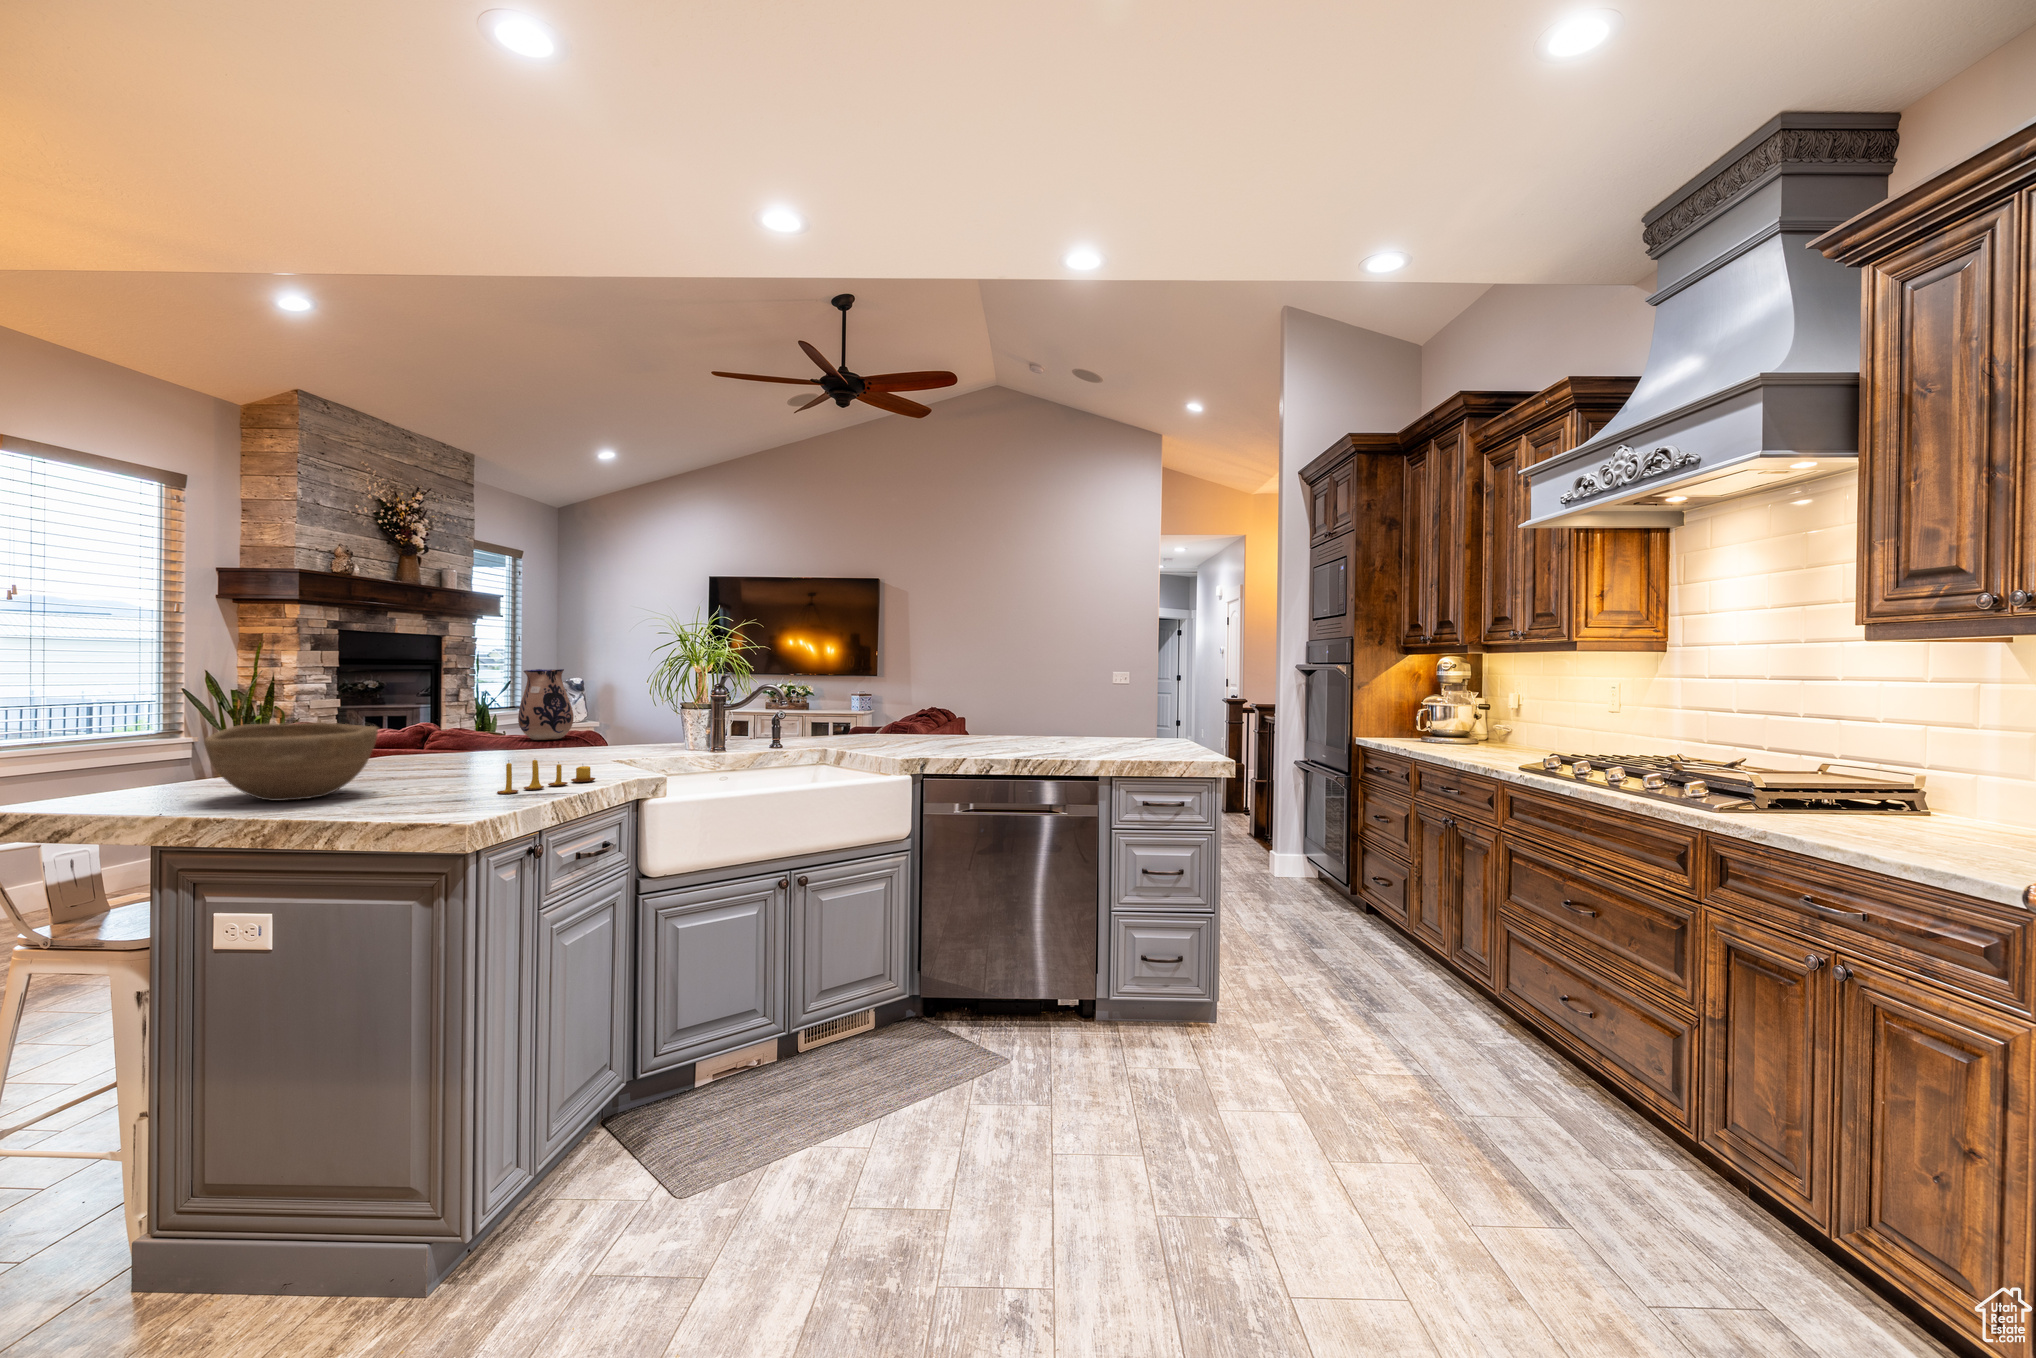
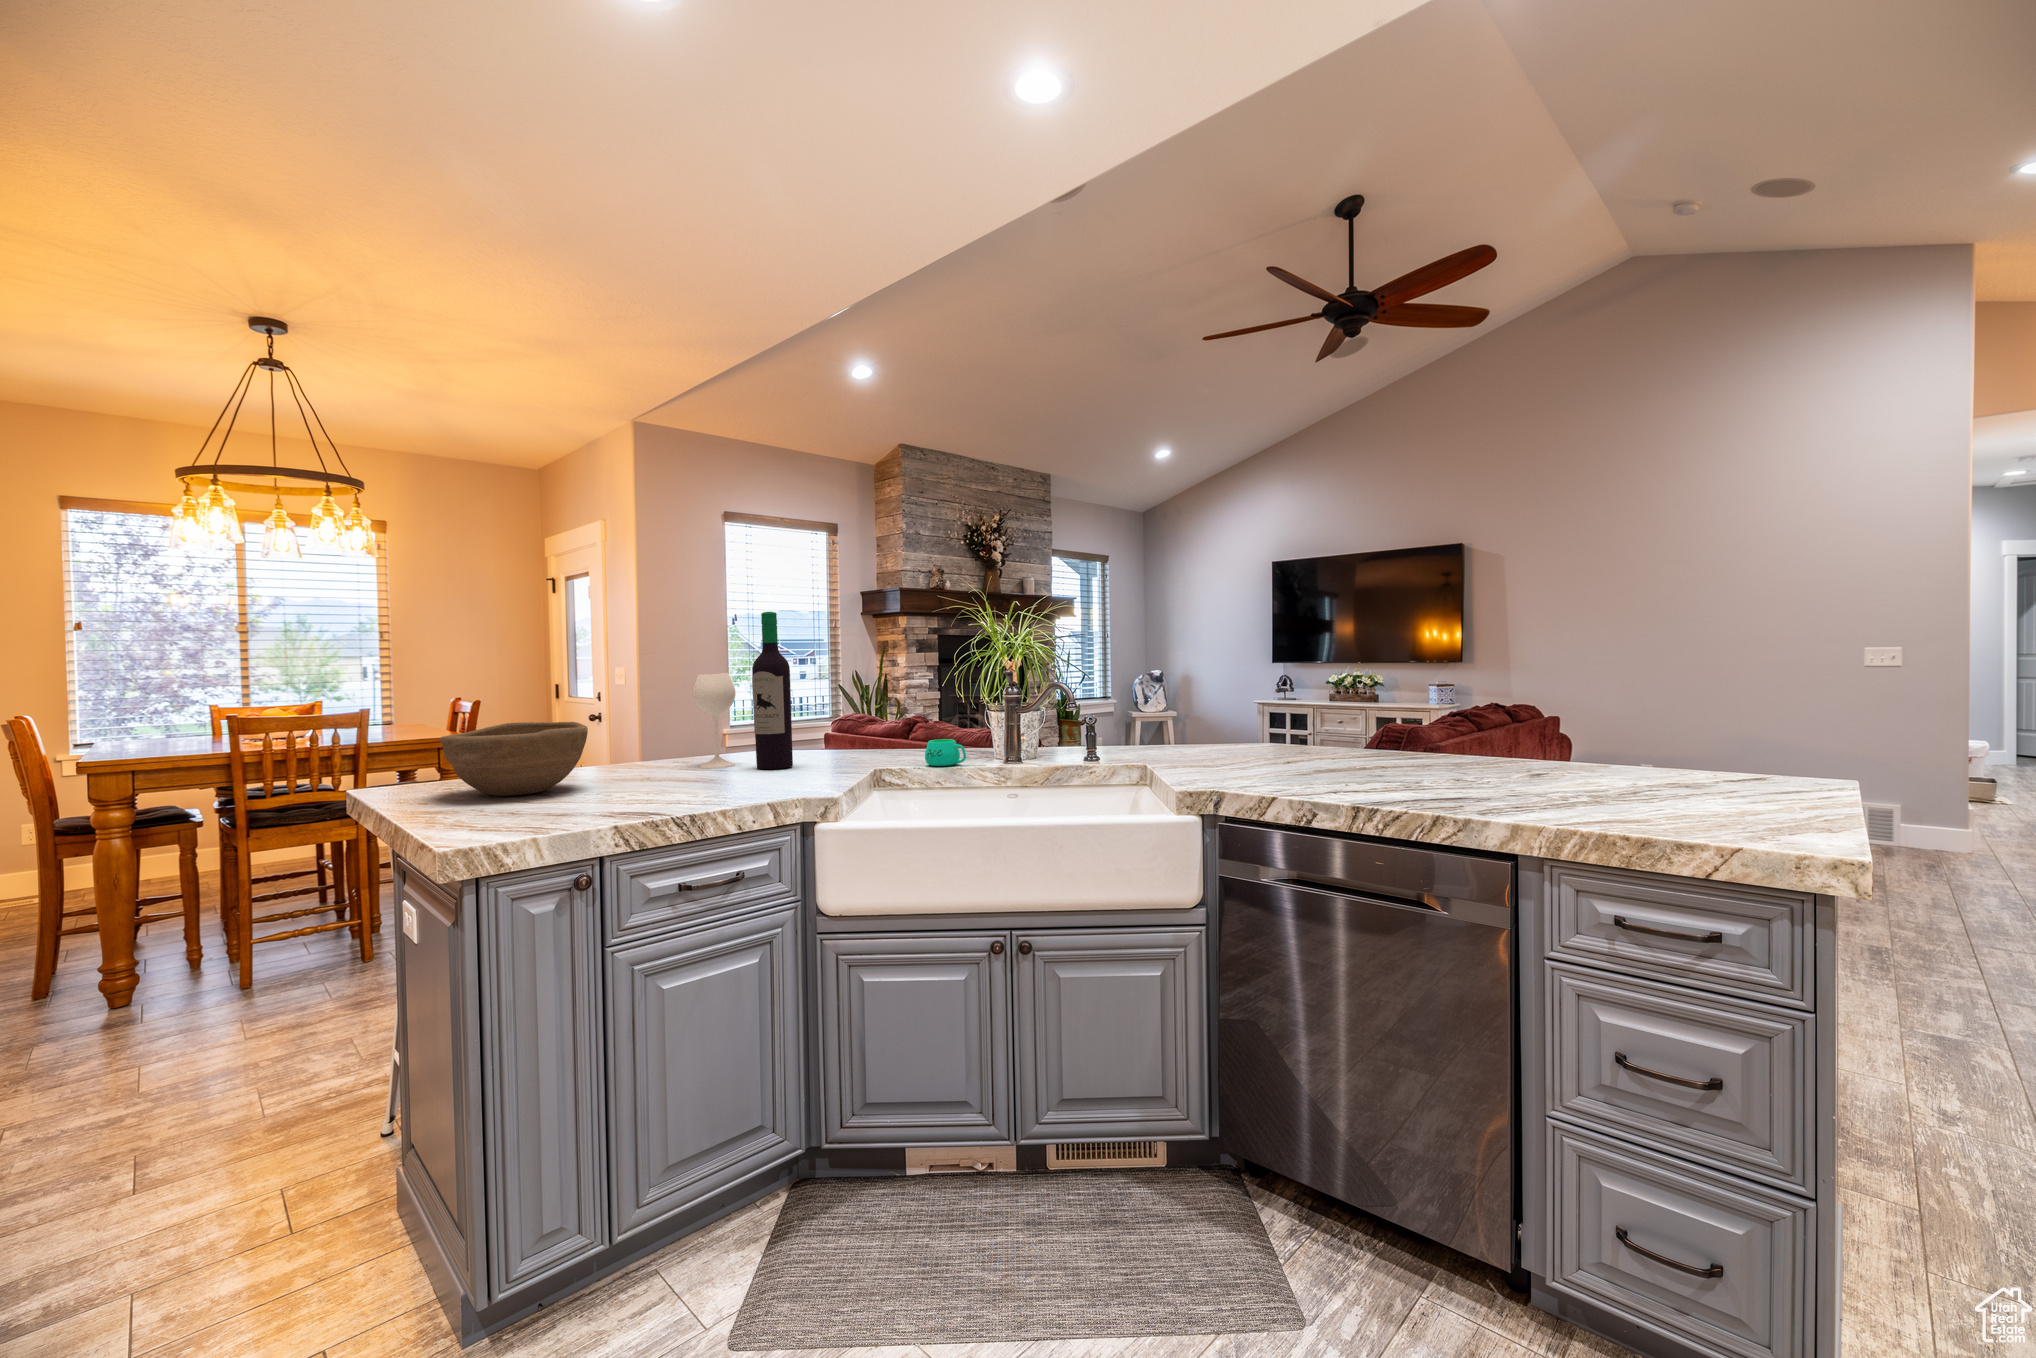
wine bottle: none [384,613,509,769] -> present [693,612,793,769]
ceramic pitcher: present [518,669,574,740] -> none [901,668,952,742]
mug: none [642,732,683,755] -> present [925,739,966,766]
candle: present [497,760,595,794] -> none [638,765,764,805]

